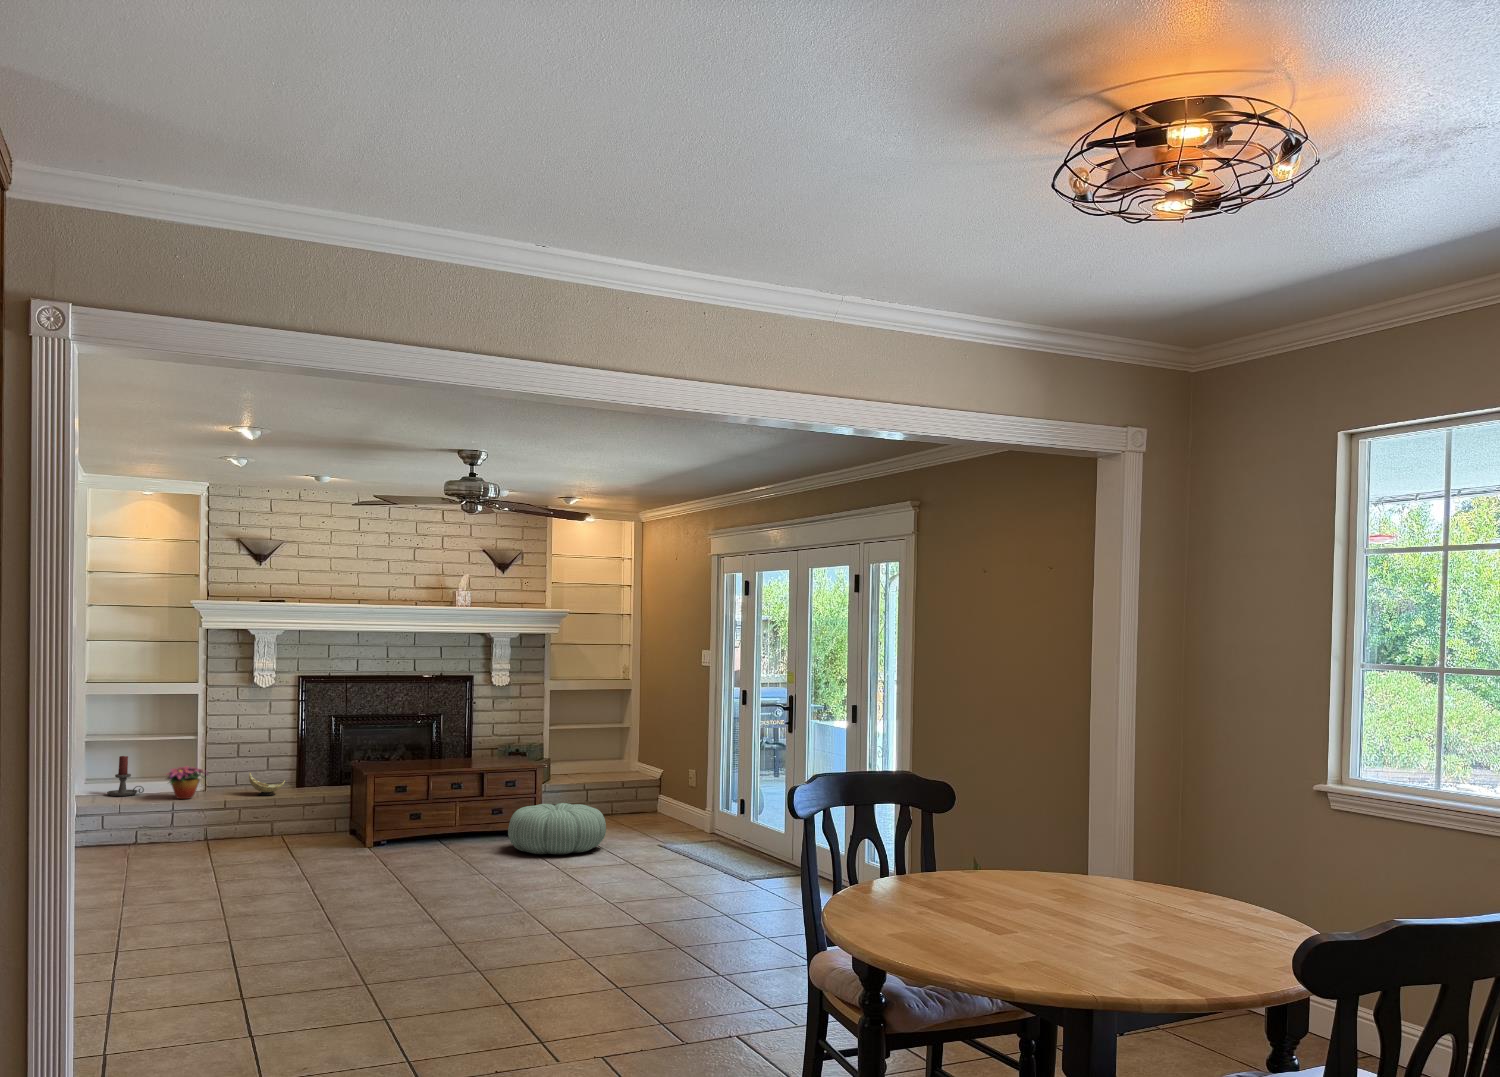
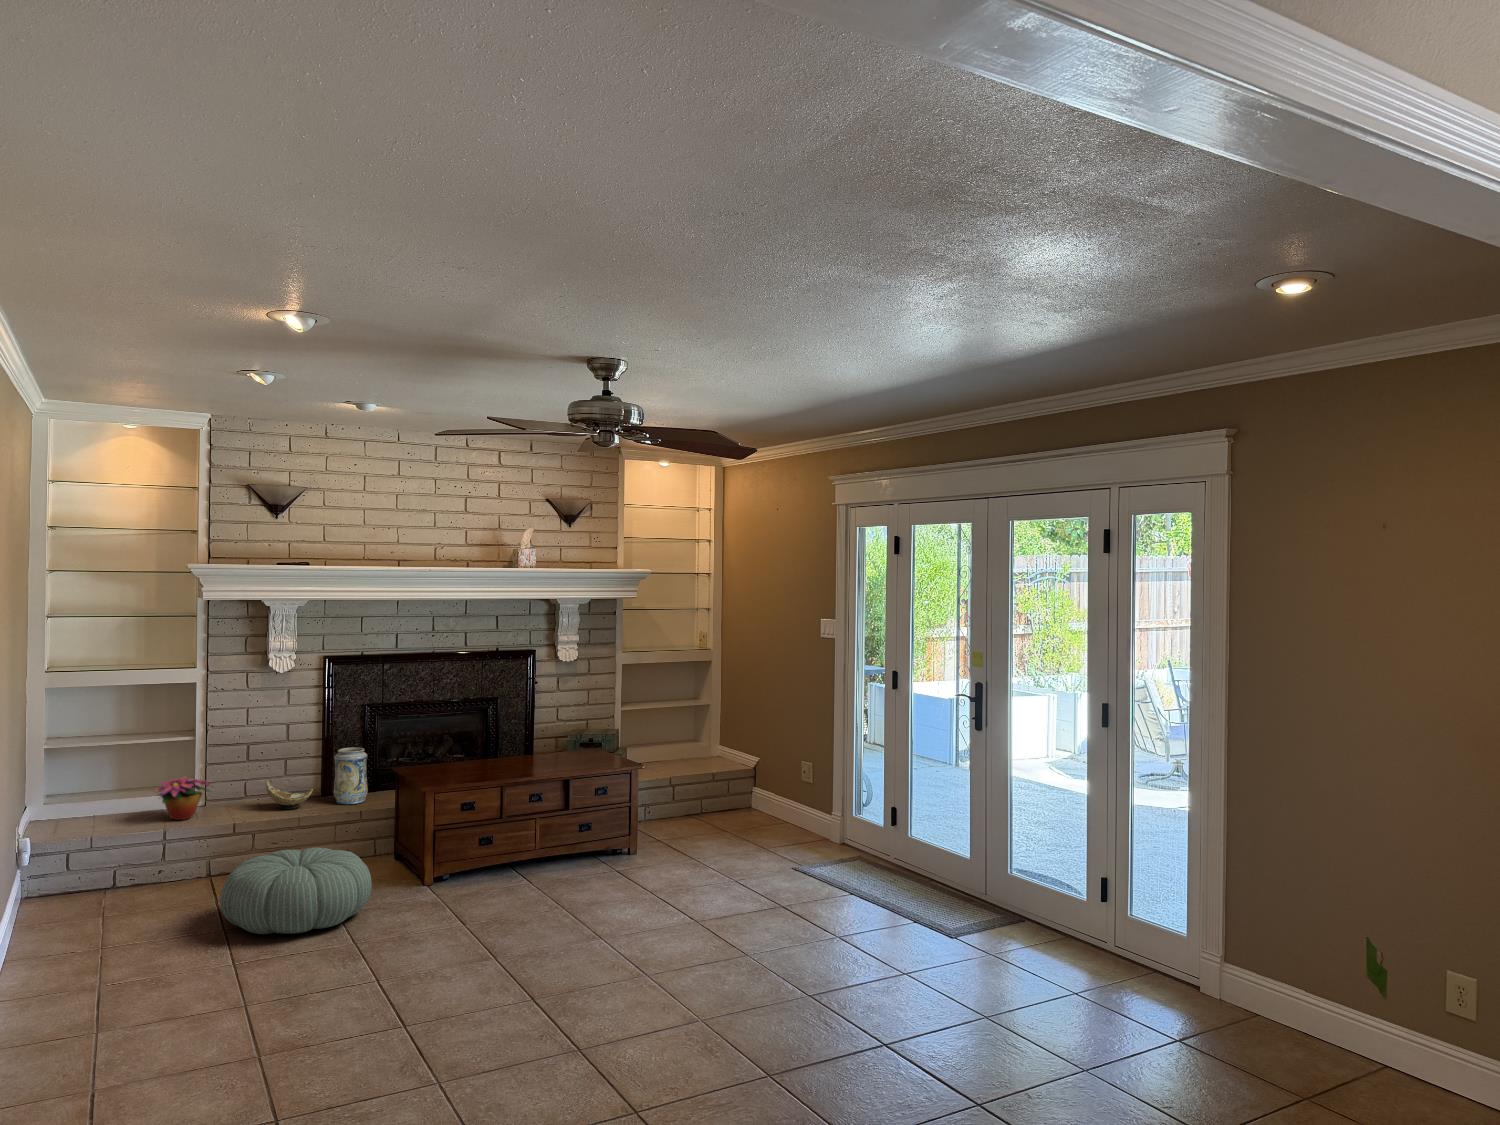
decorative vase: none [302,750,329,794] -> present [334,747,368,804]
candle holder: present [107,756,144,796] -> none [77,764,127,817]
pouf: present [508,803,606,855] -> present [220,847,372,934]

